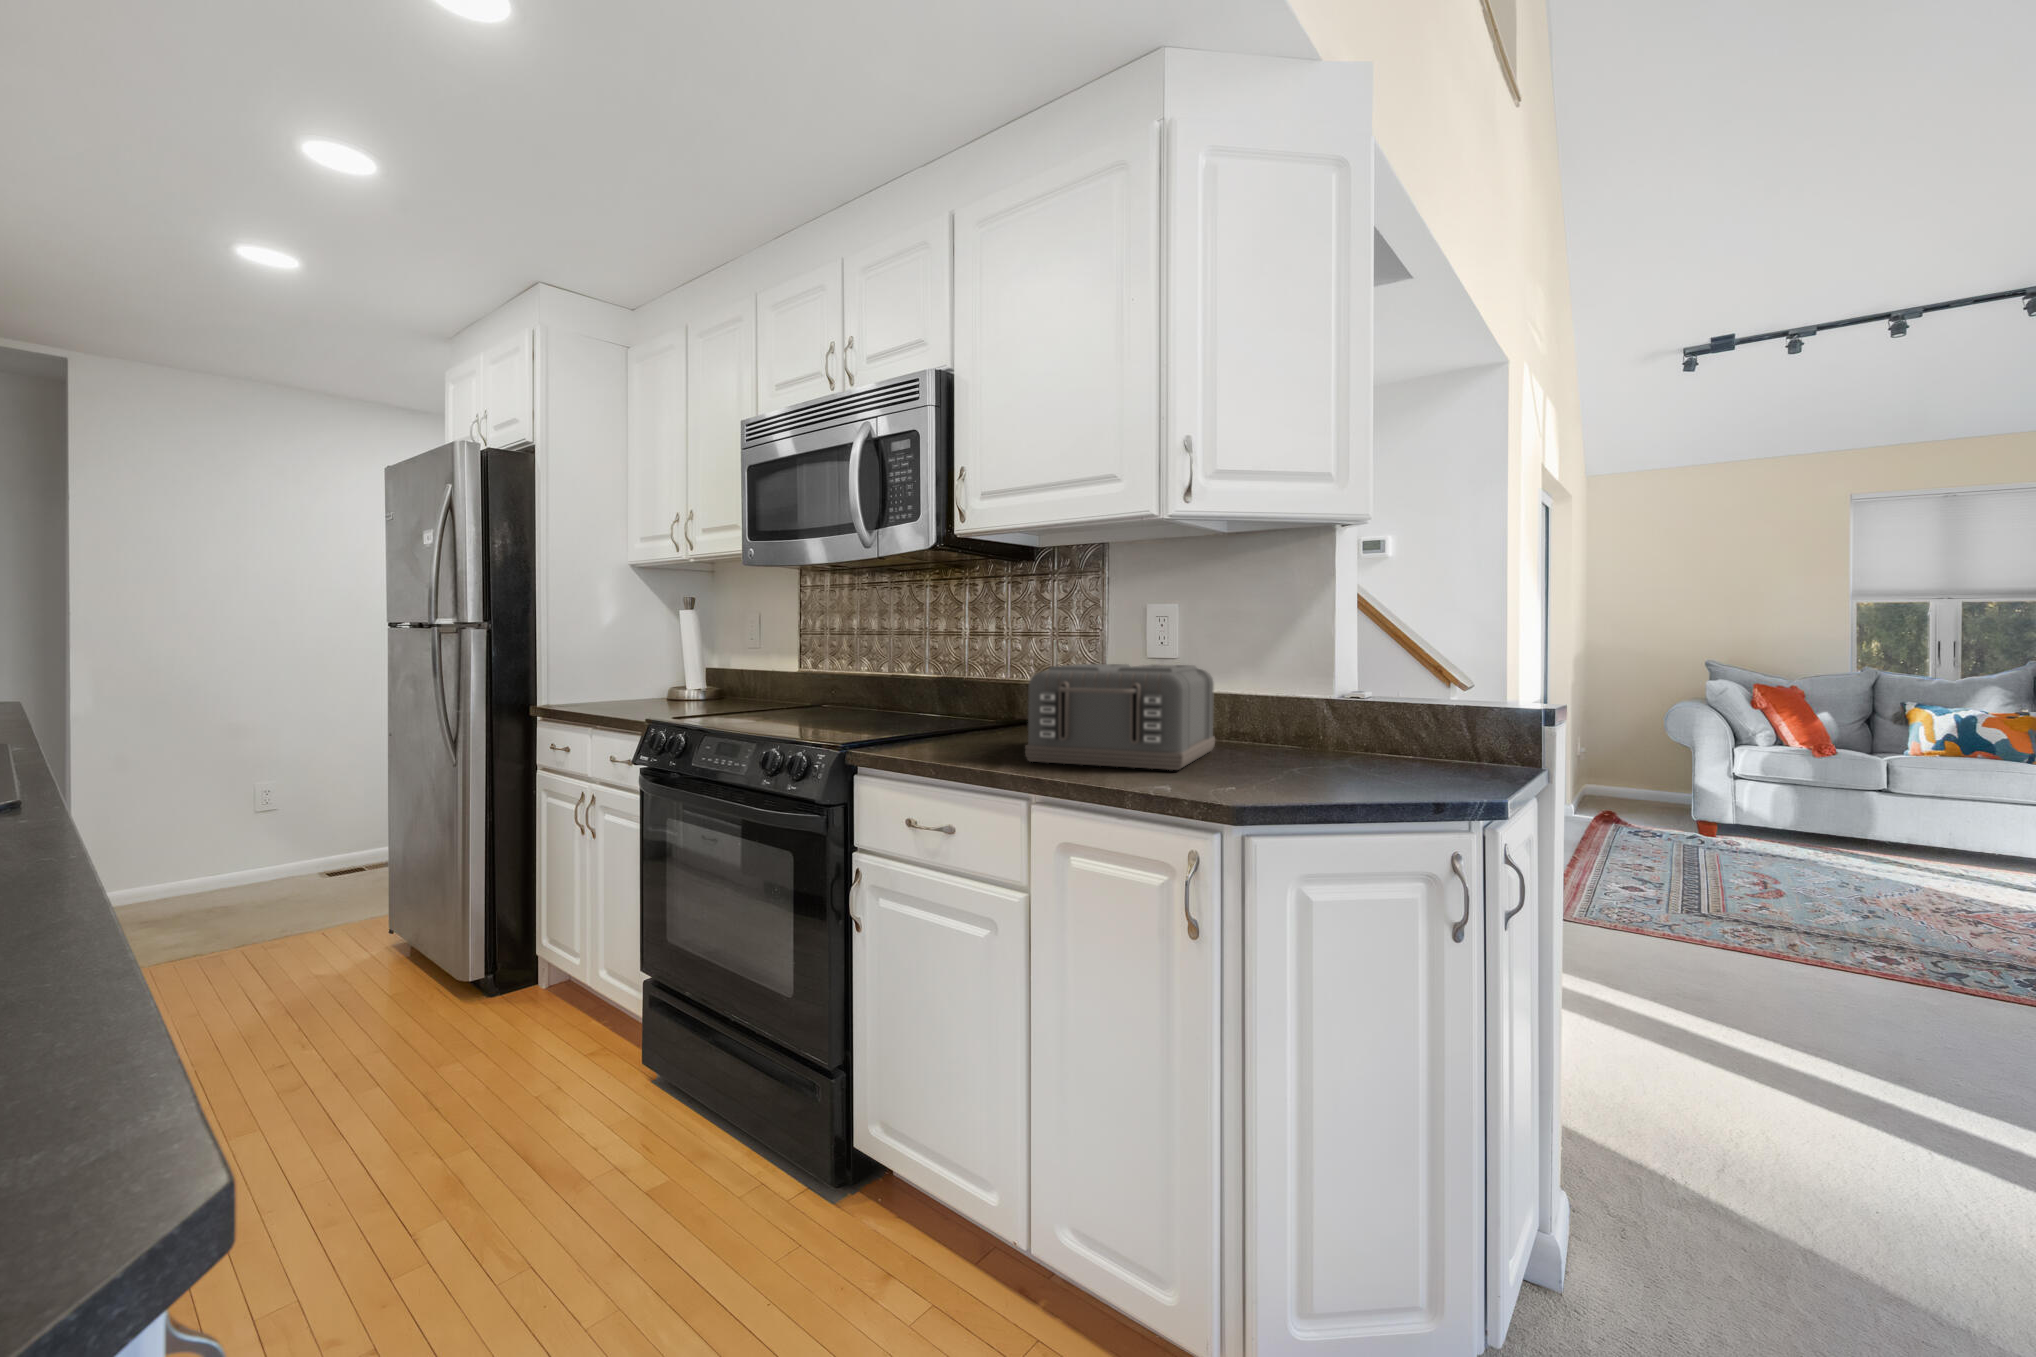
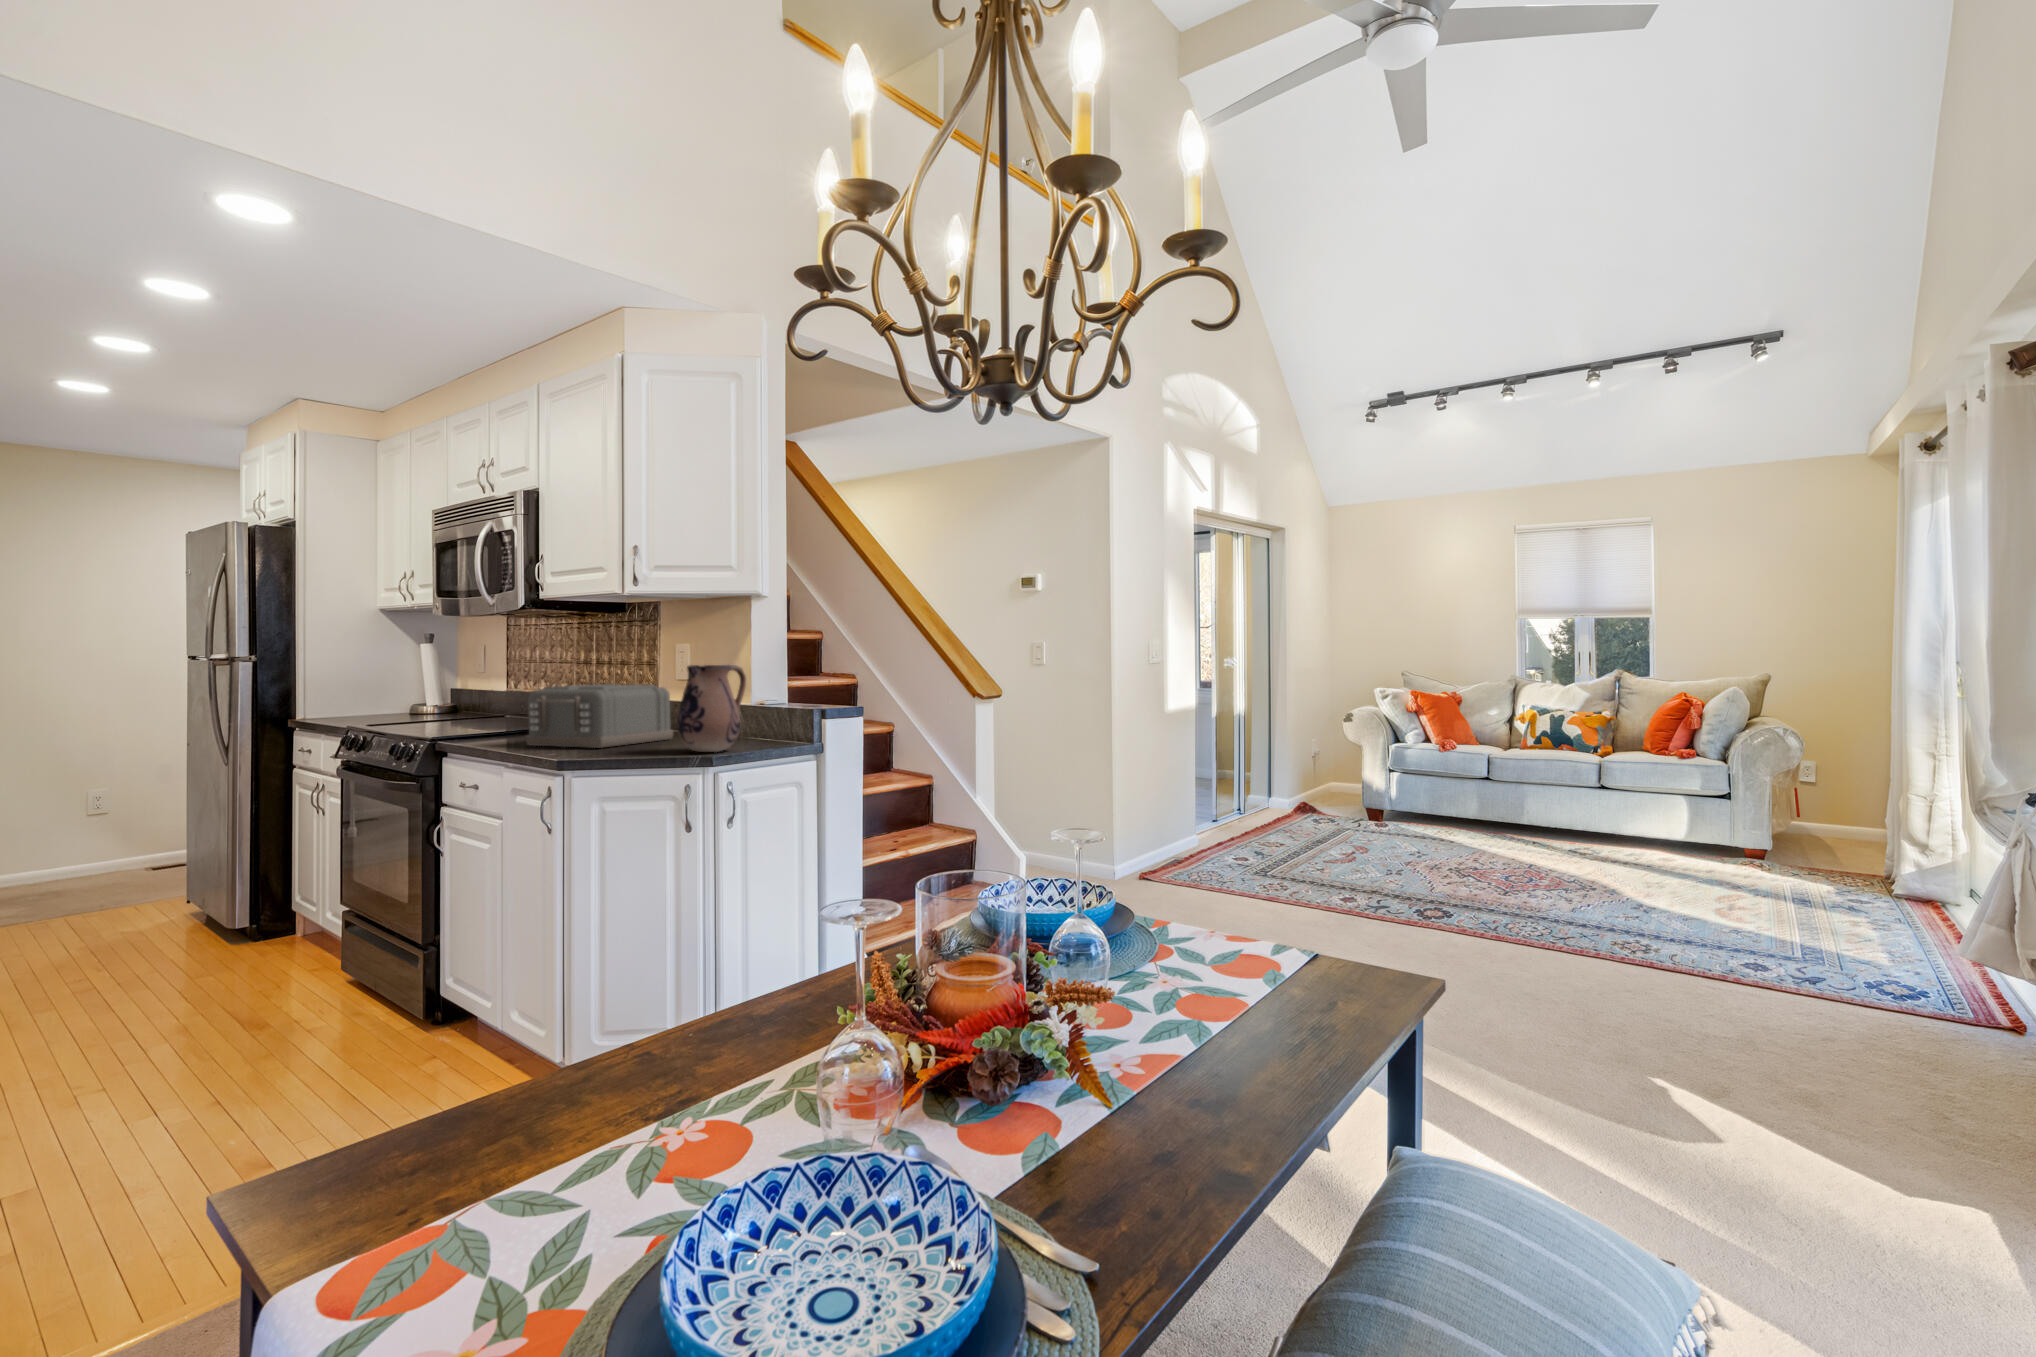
ceramic pitcher: none [1343,631,1456,784] -> present [677,665,746,752]

